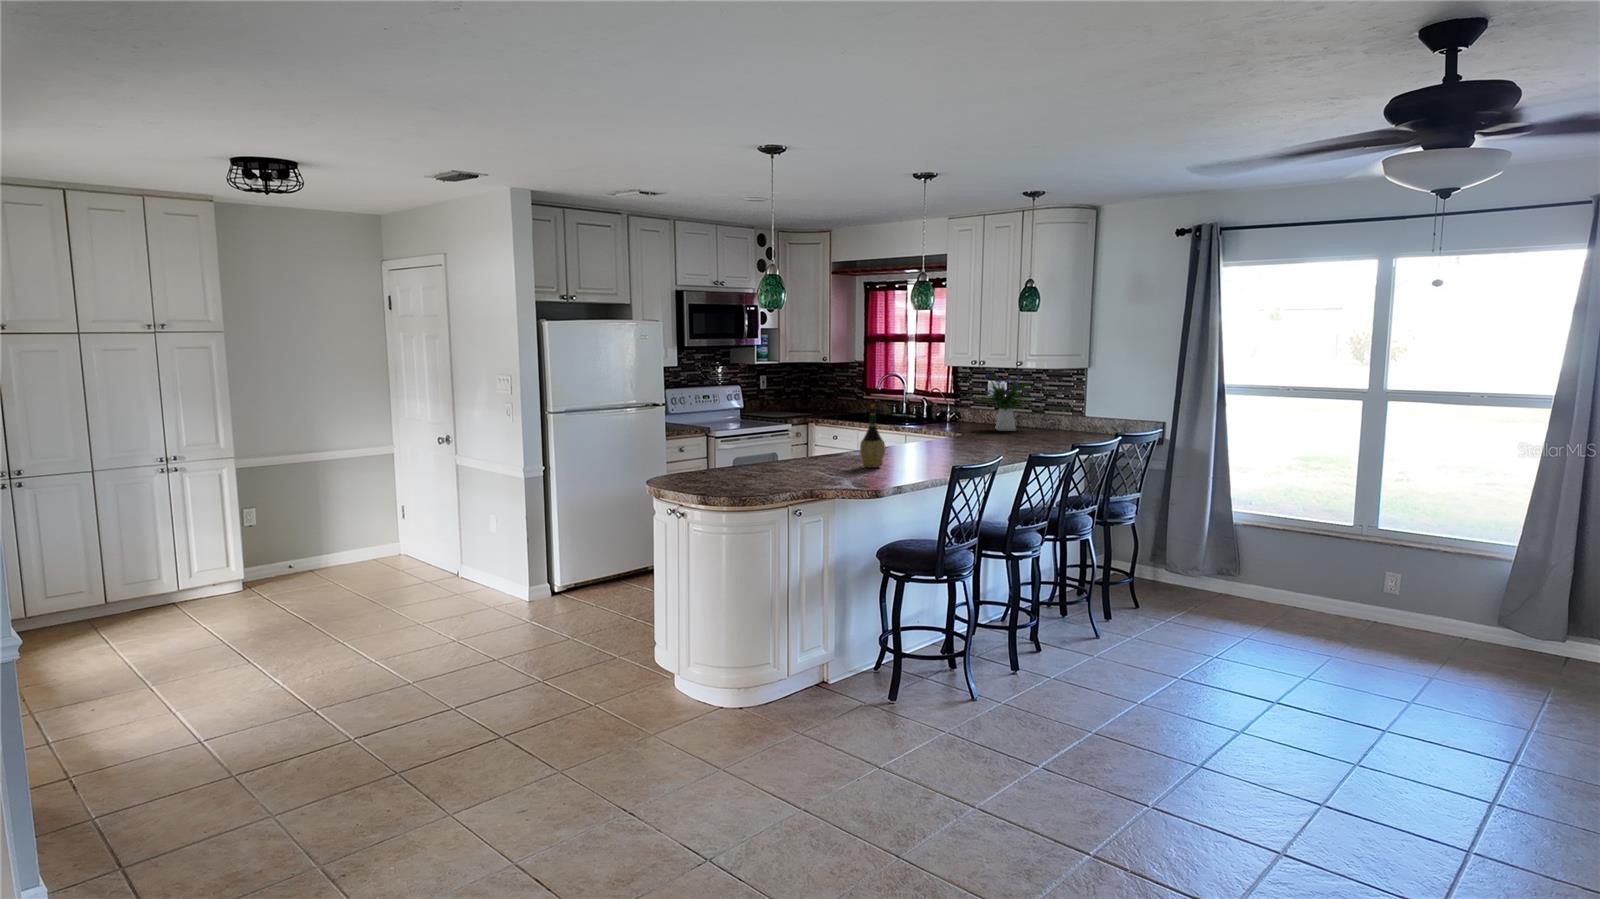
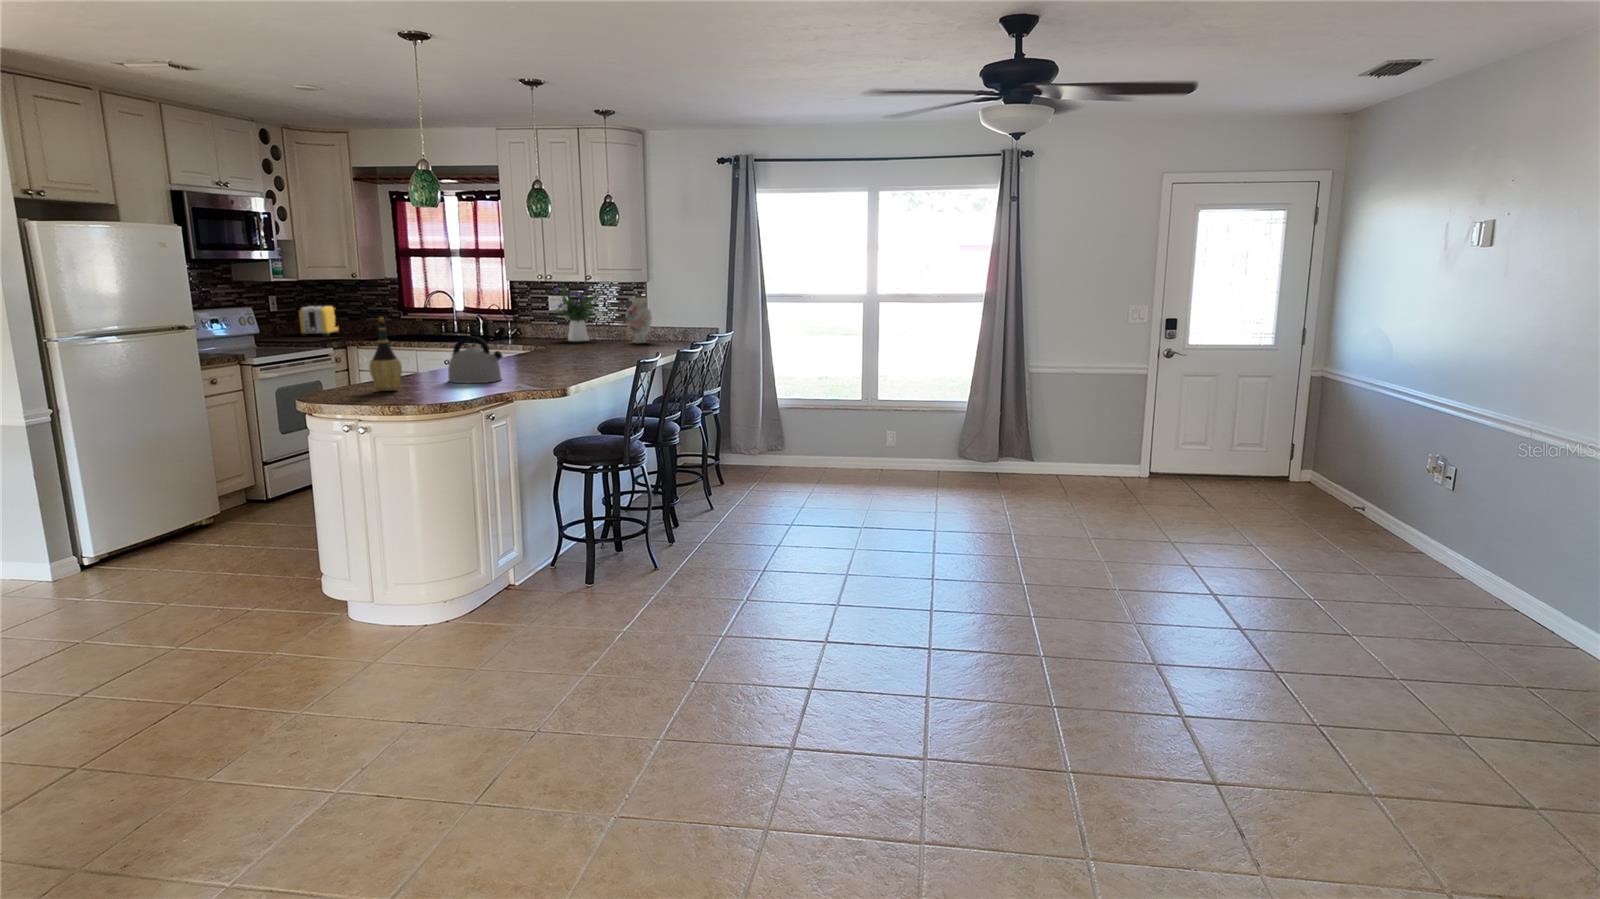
toaster: none [783,384,816,412] -> present [299,306,339,336]
vase: none [1050,387,1079,437] -> present [626,298,652,343]
wine bottle: present [860,404,885,468] -> present [369,317,402,391]
kettle: none [787,430,837,477] -> present [448,337,503,383]

